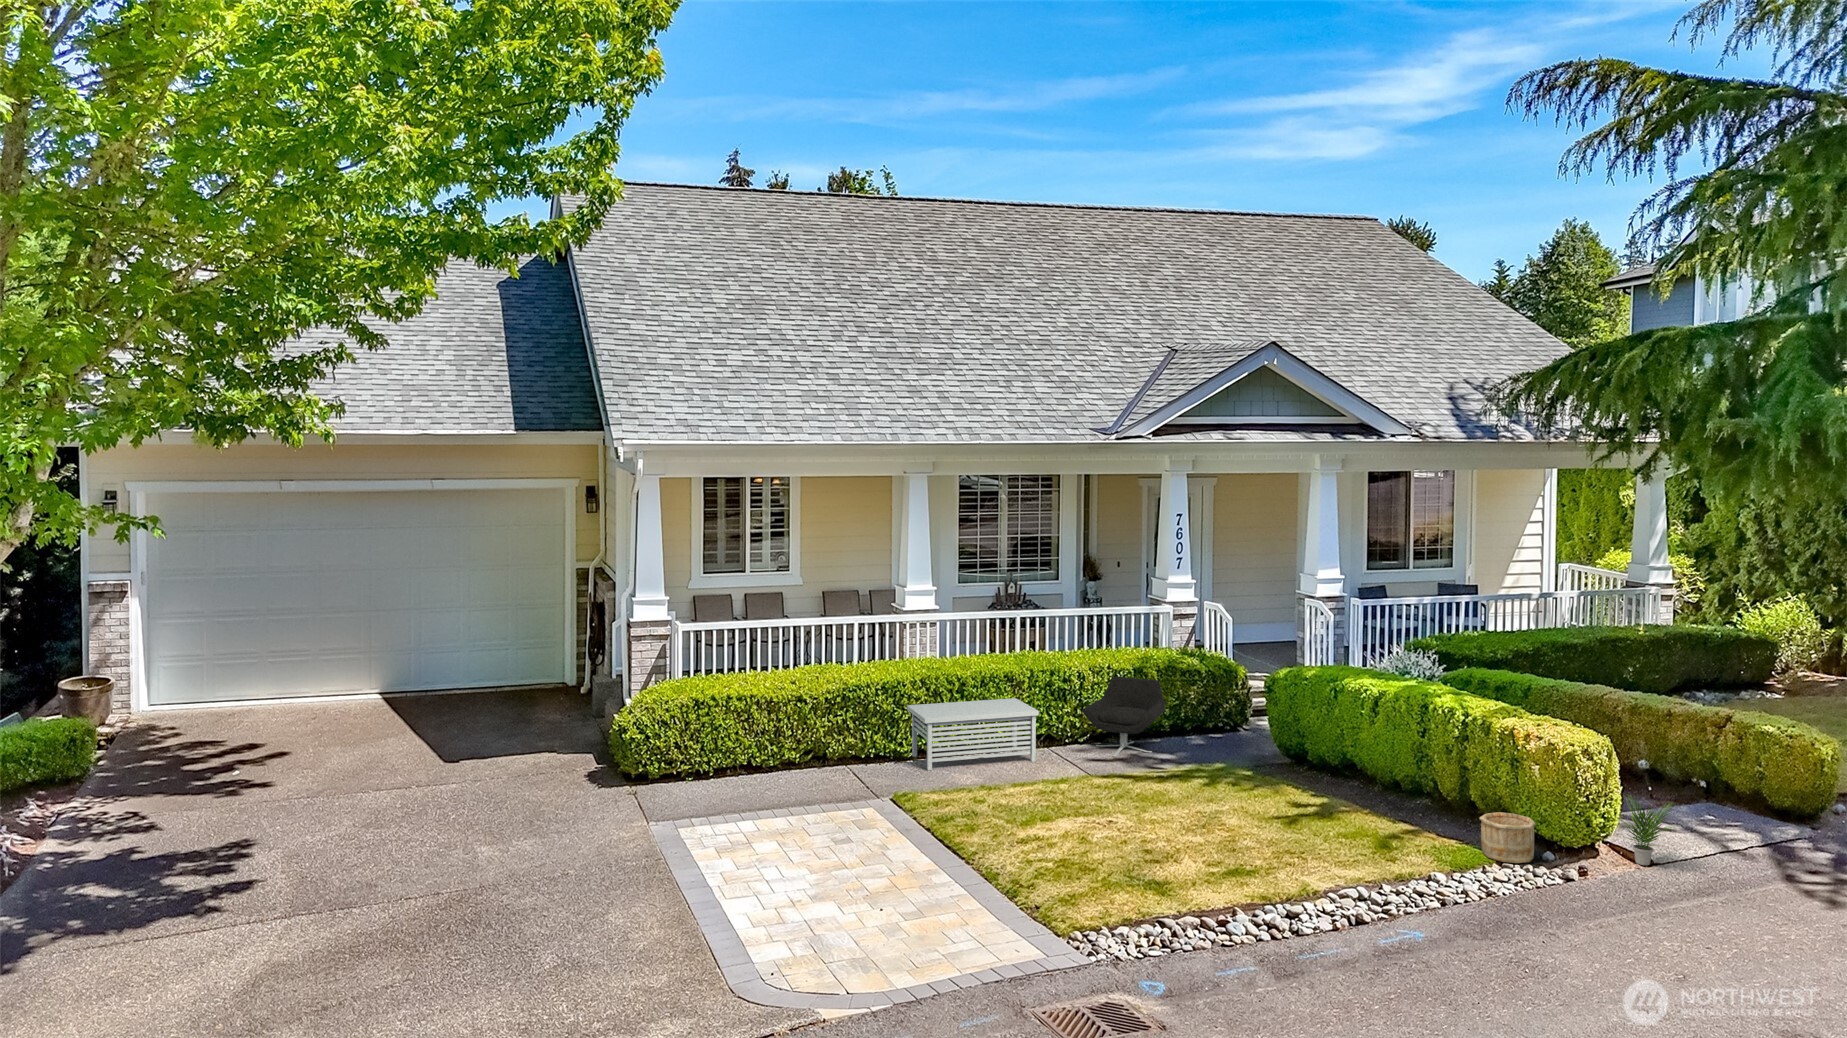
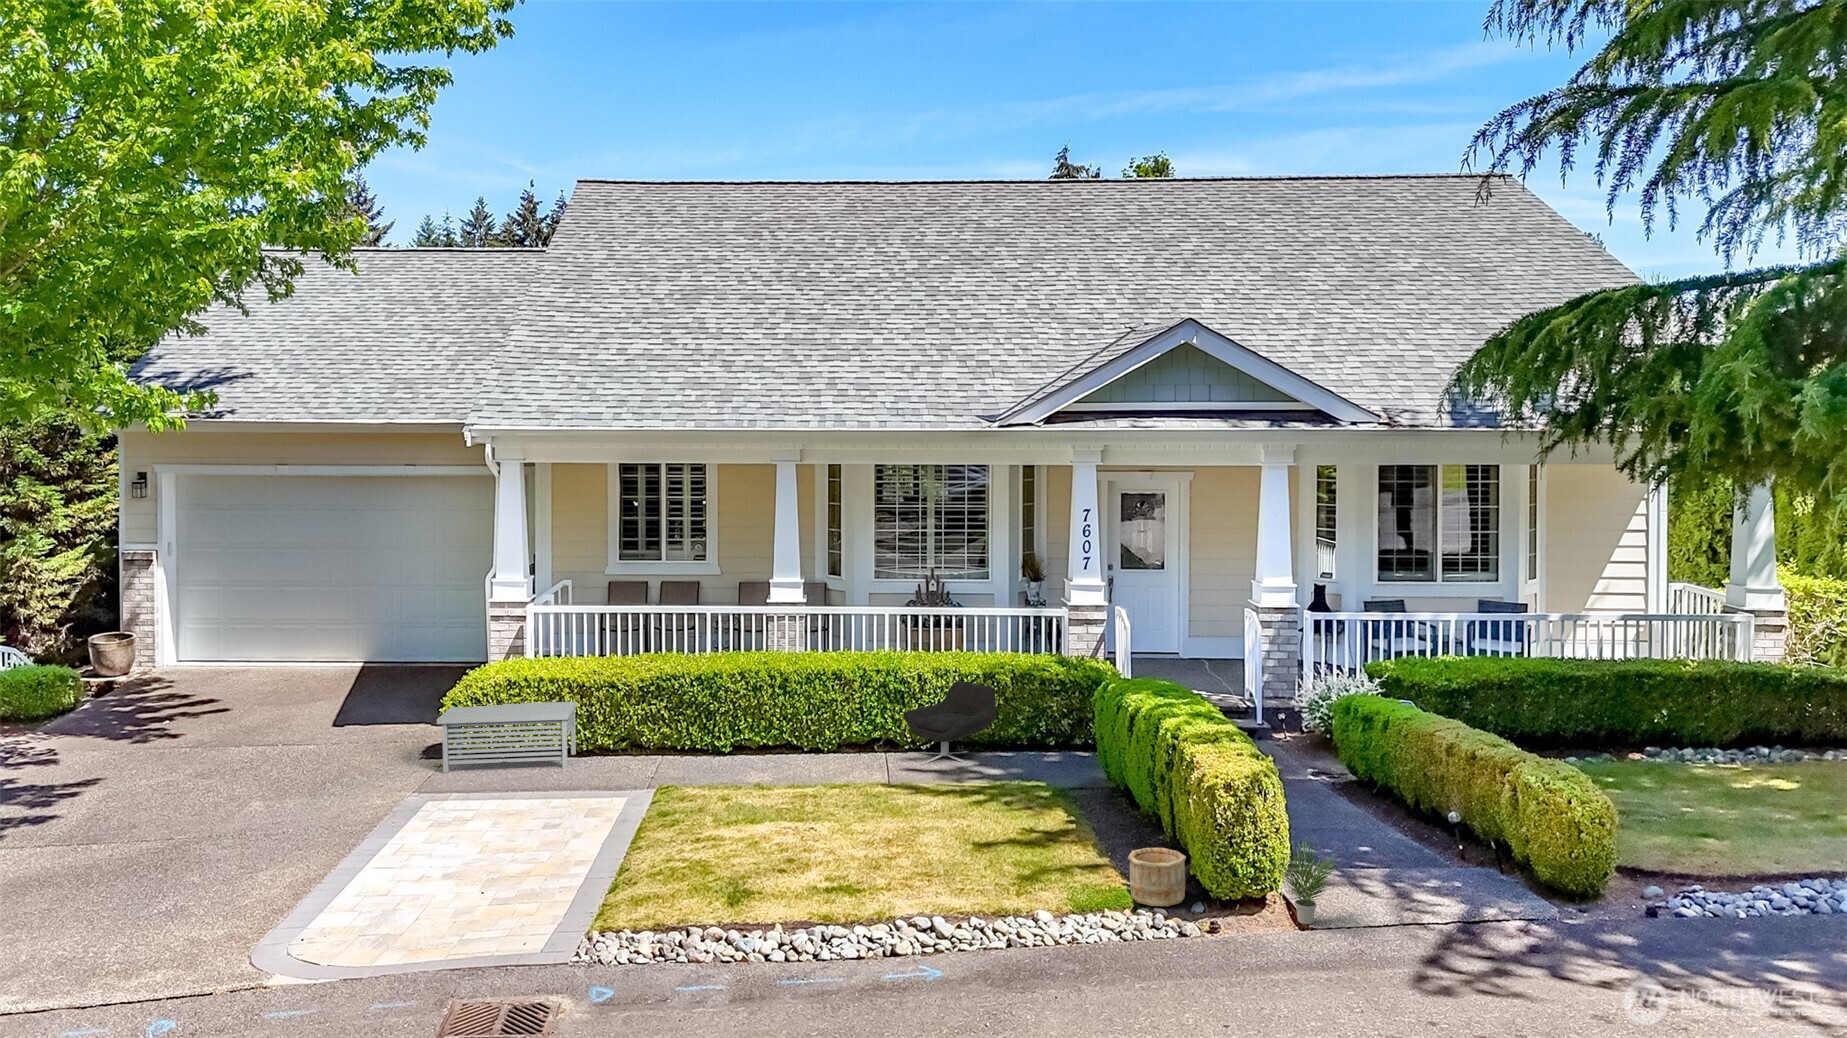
storage bench: present [907,698,1039,770] -> present [437,702,577,773]

